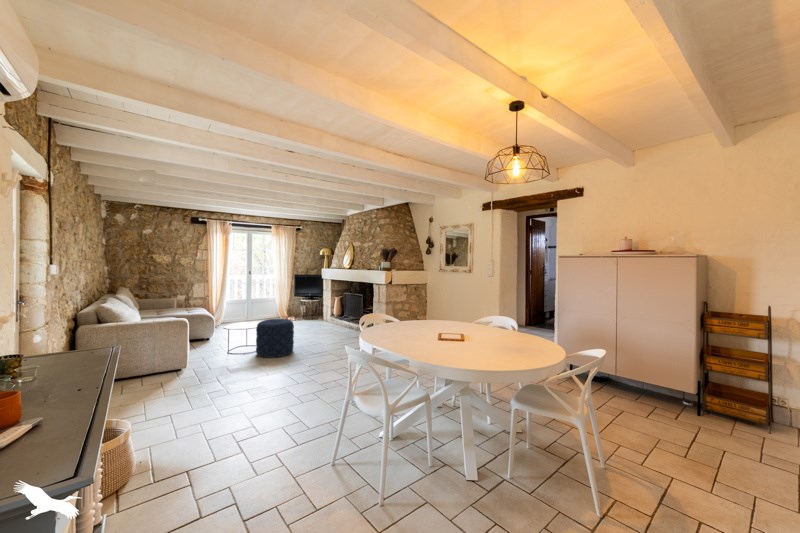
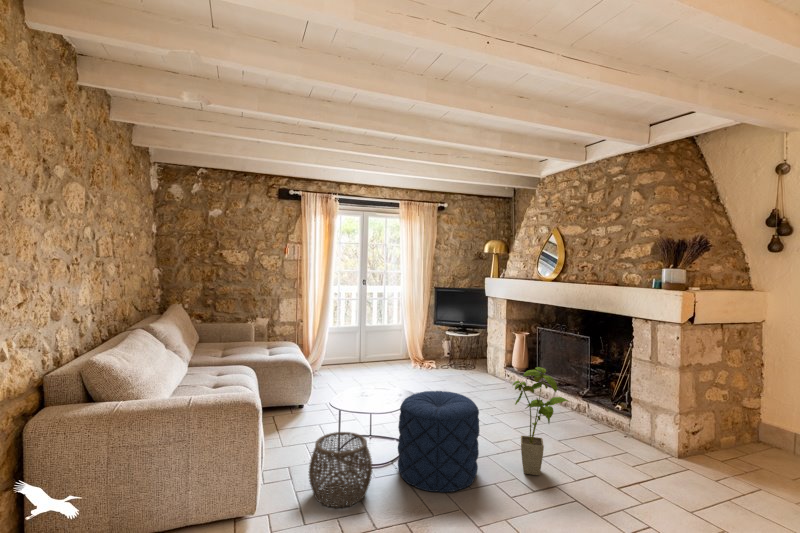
house plant: none [310,304,335,350] -> present [513,367,569,475]
woven basket: none [211,336,242,365] -> present [309,432,372,508]

